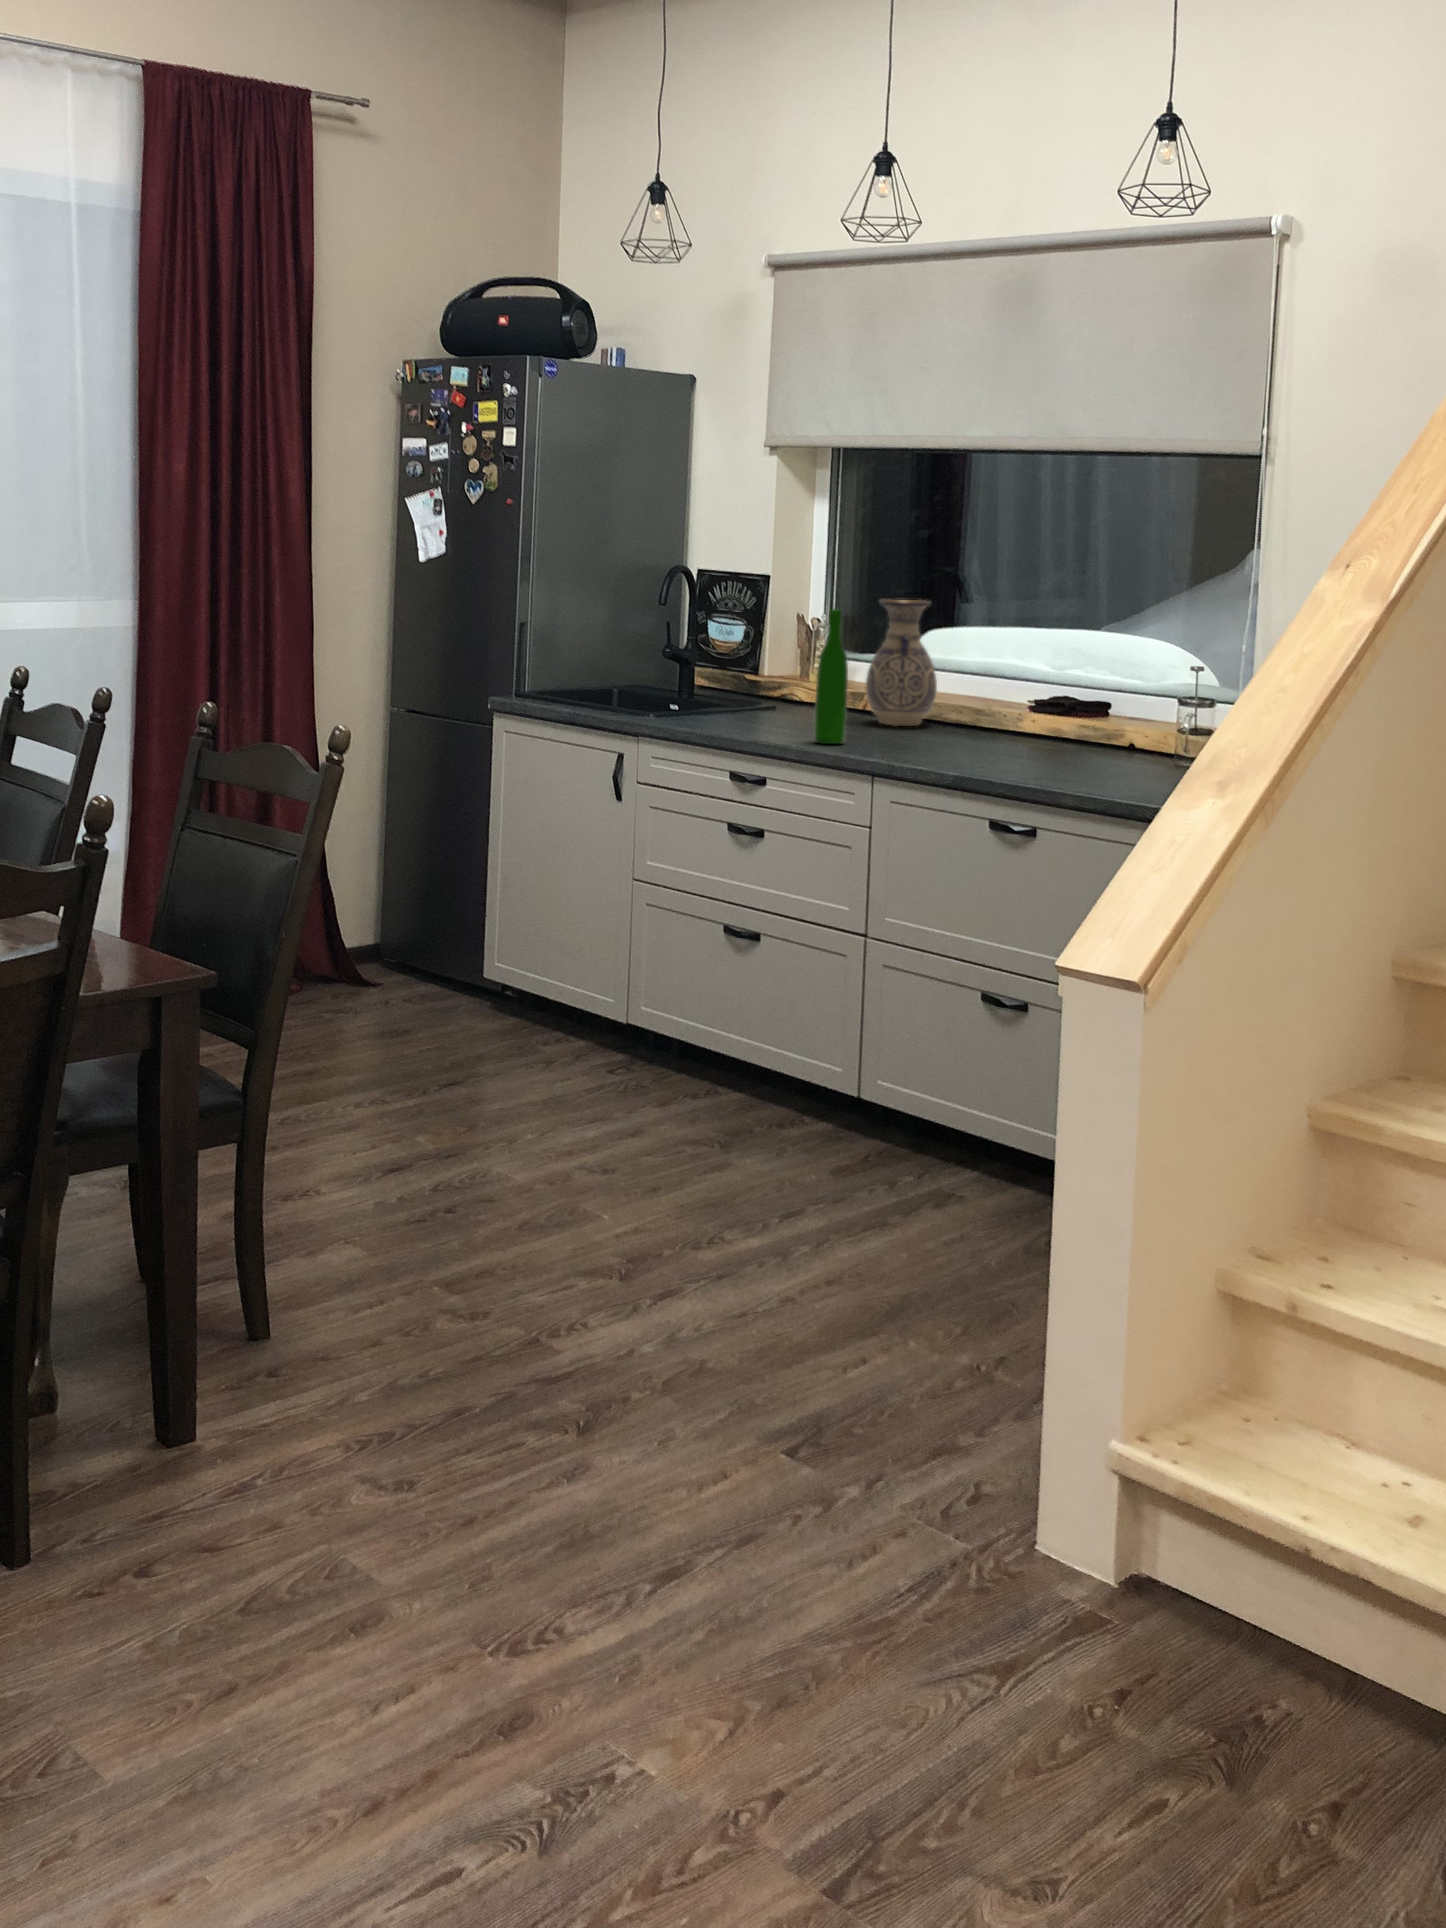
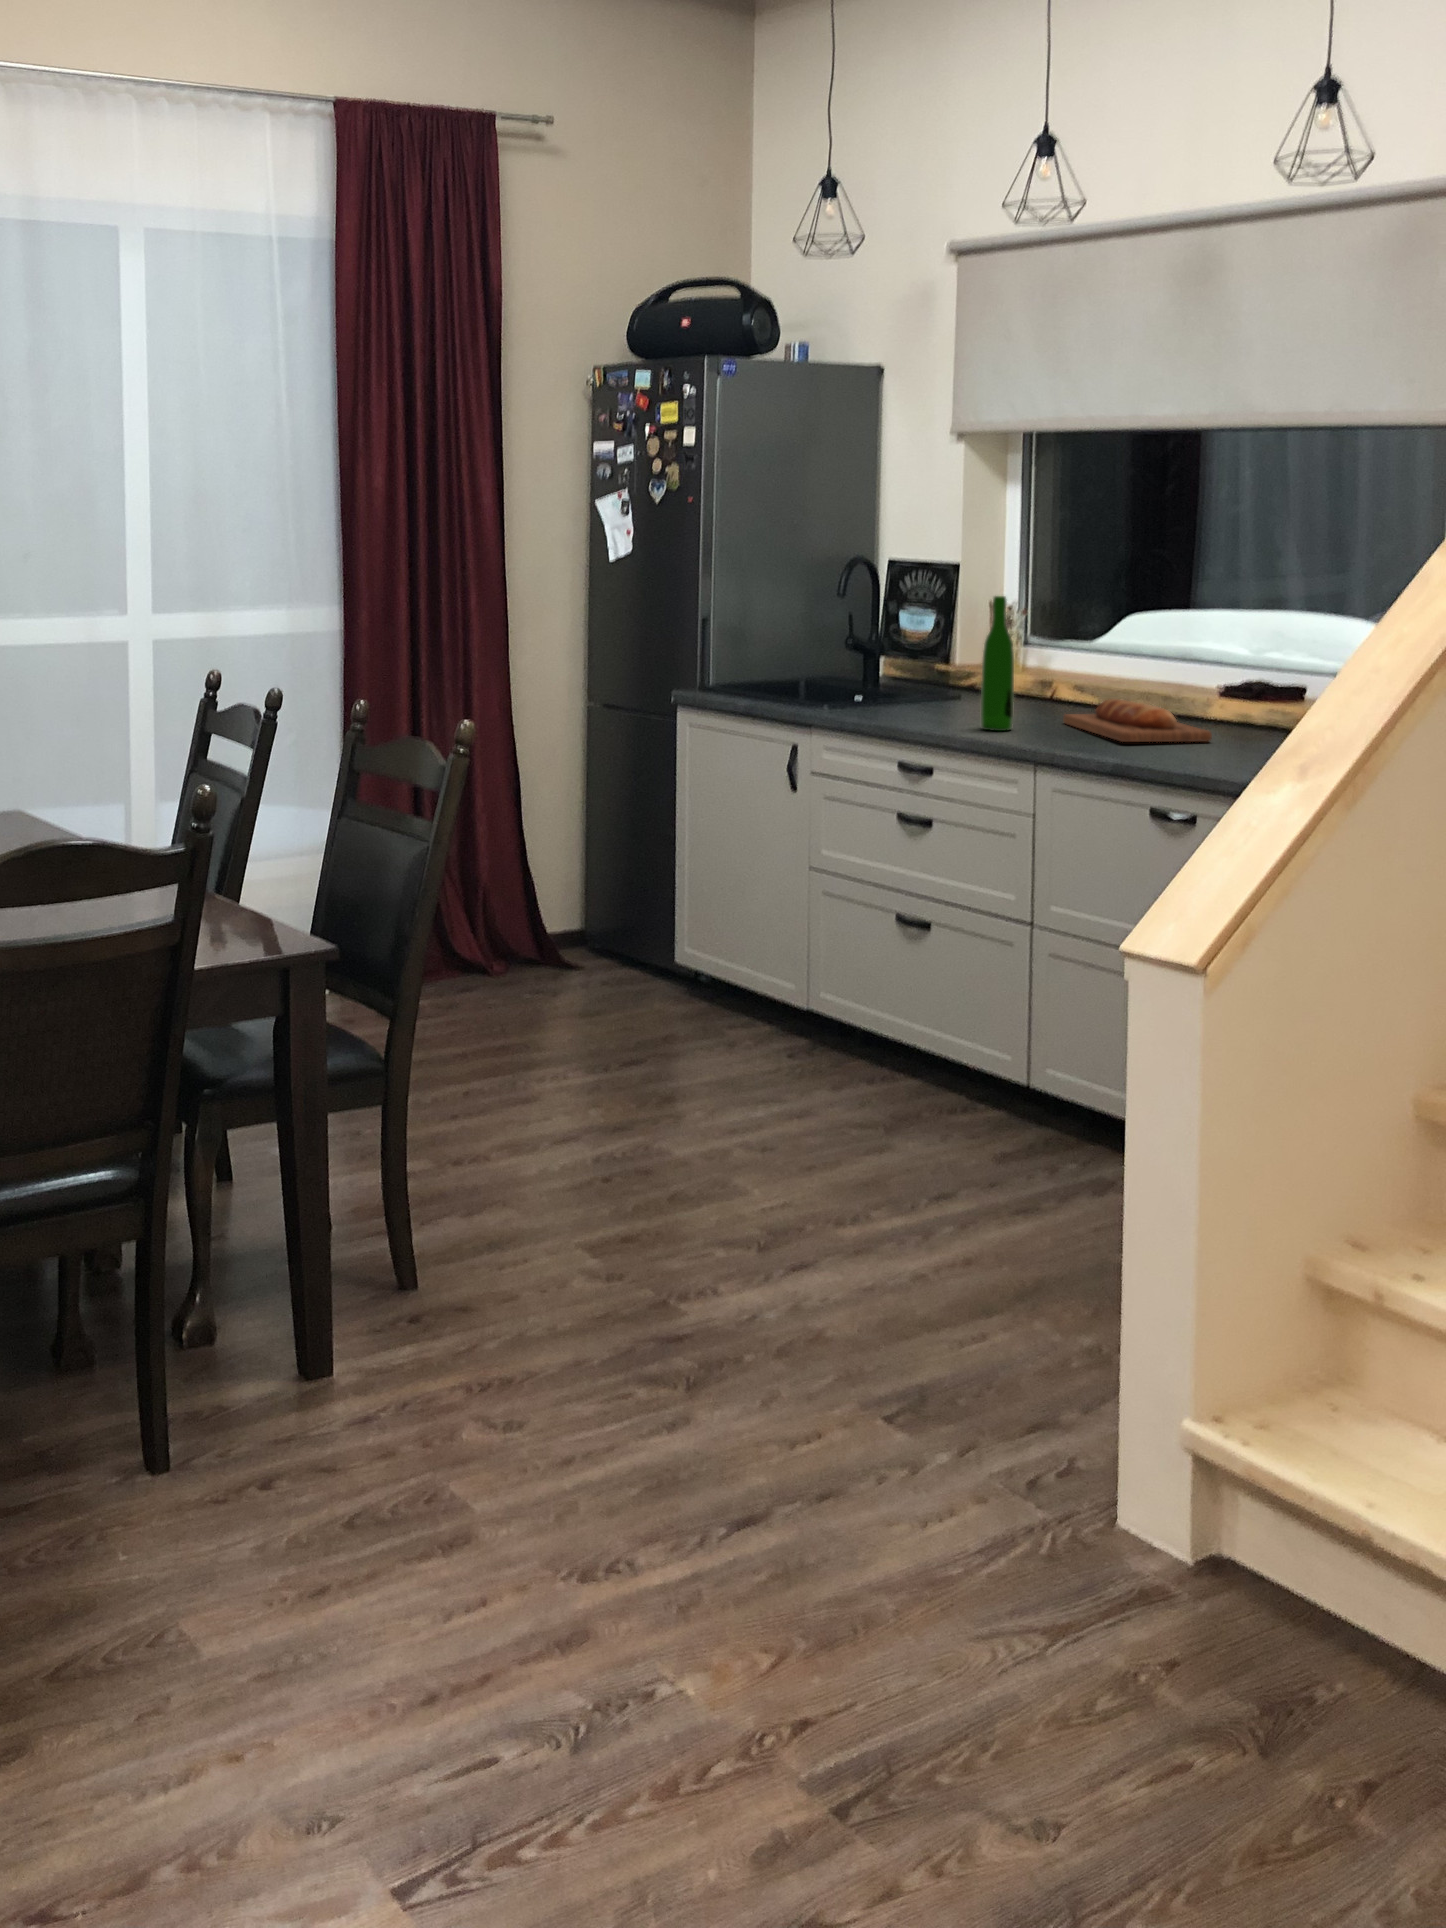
vase: present [866,600,937,726] -> none [1044,584,1118,712]
bread loaf: none [890,714,1038,757] -> present [1063,699,1212,742]

